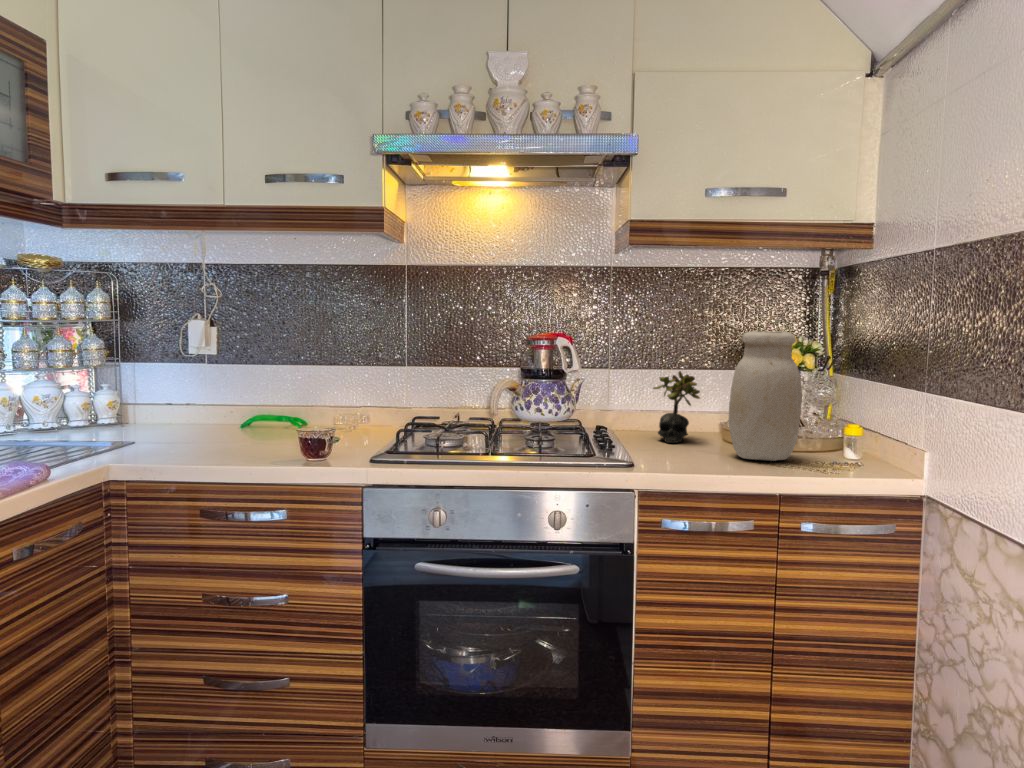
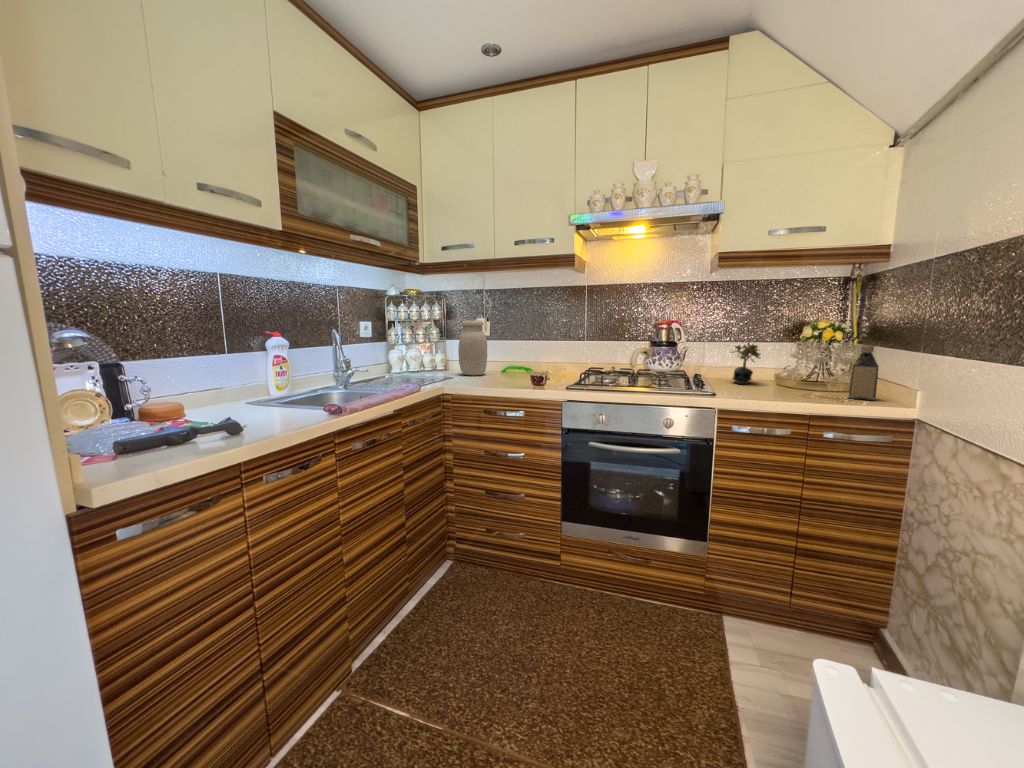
jar: present [729,331,802,461] -> present [458,320,487,375]
bottle: none [830,378,870,465] -> present [848,345,879,400]

